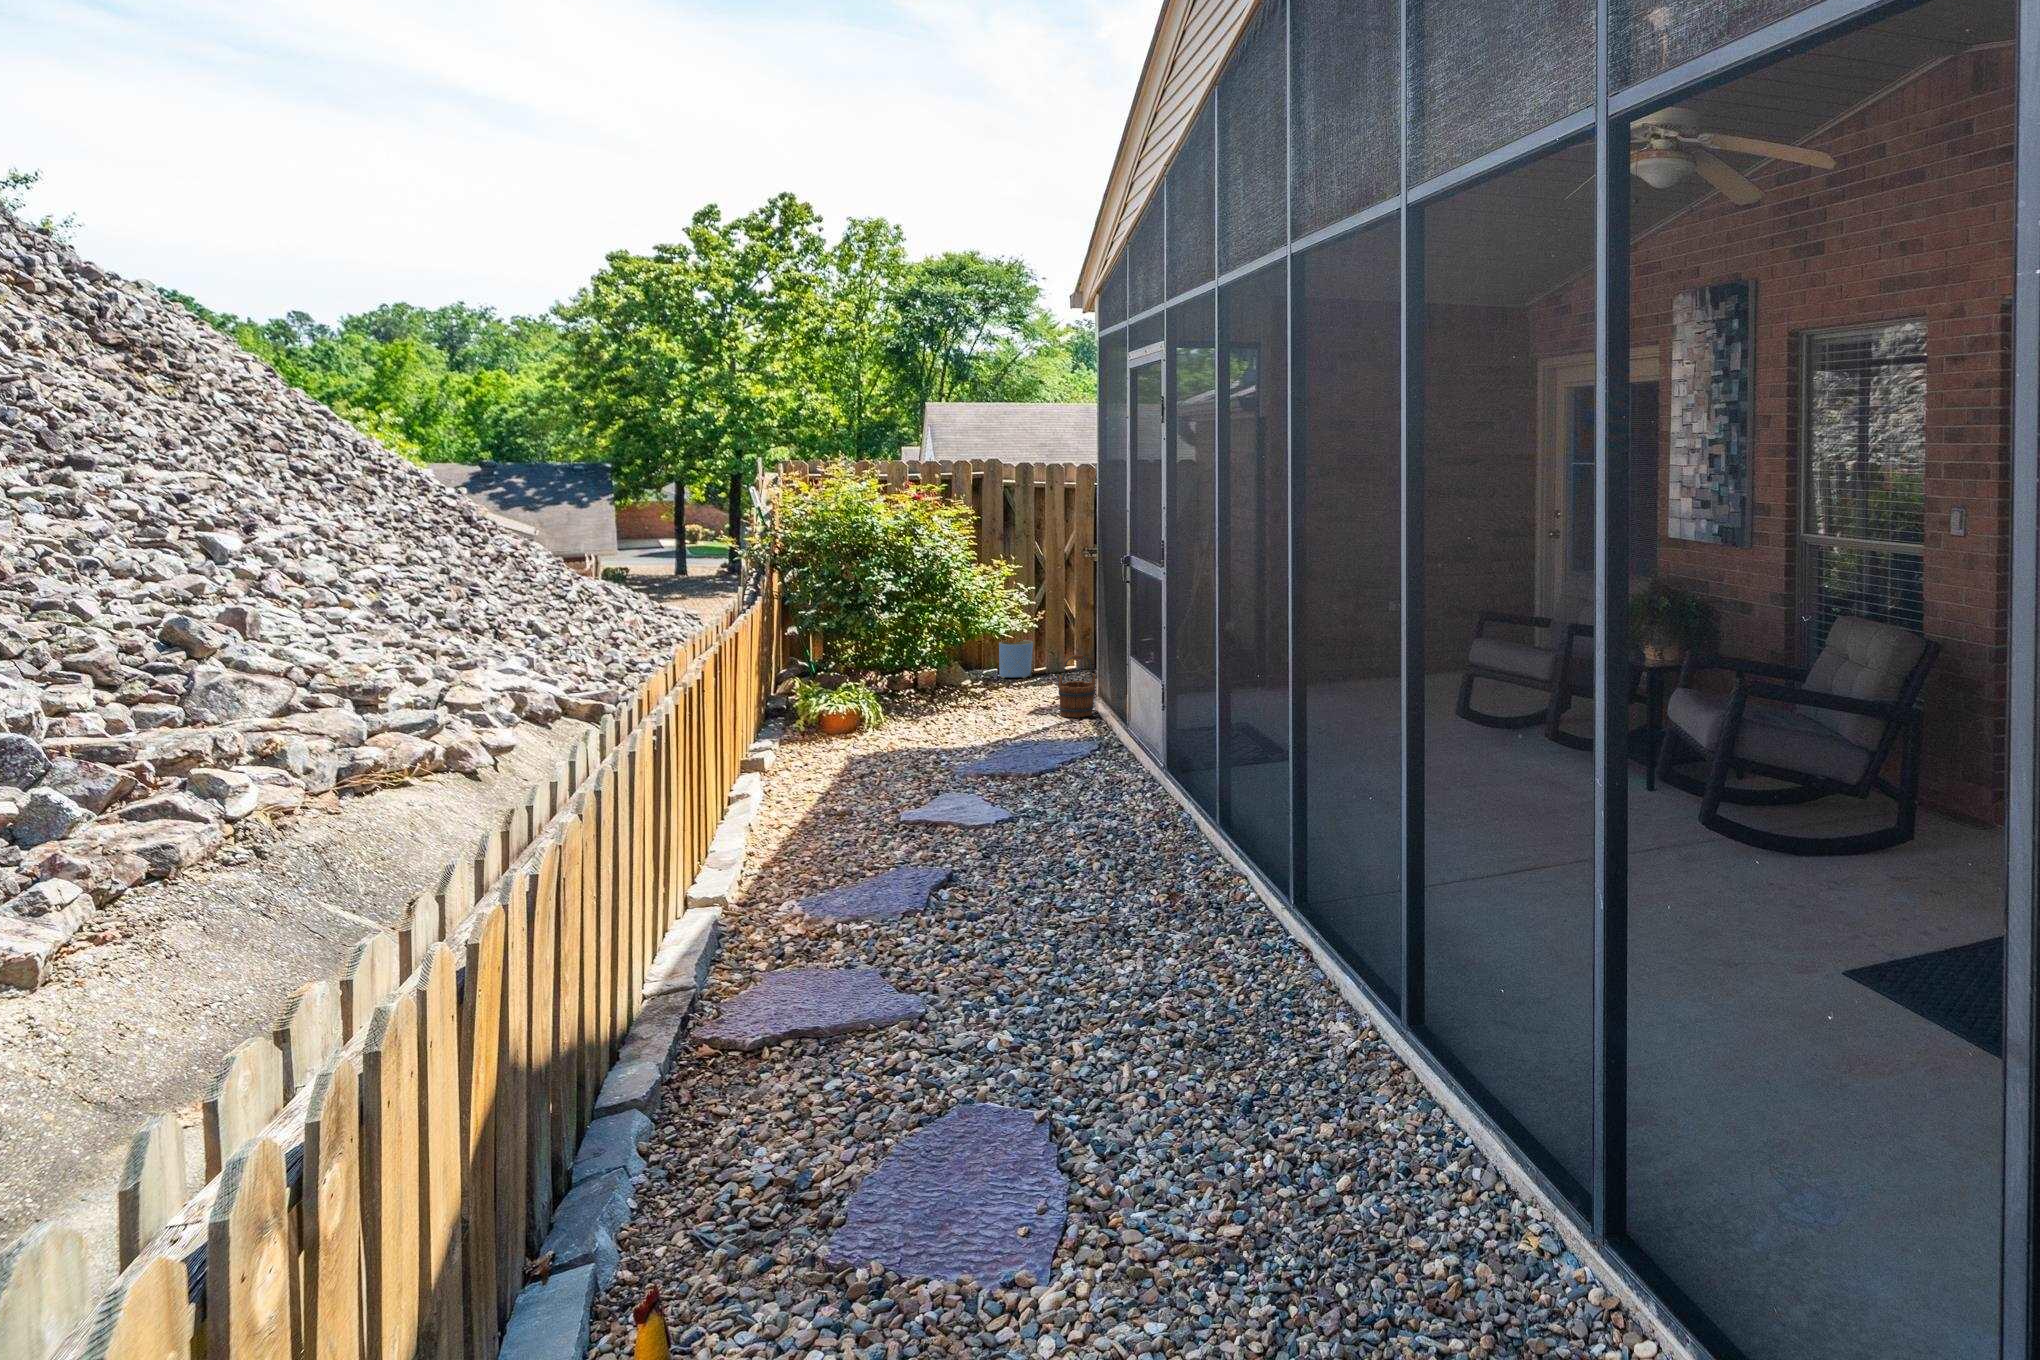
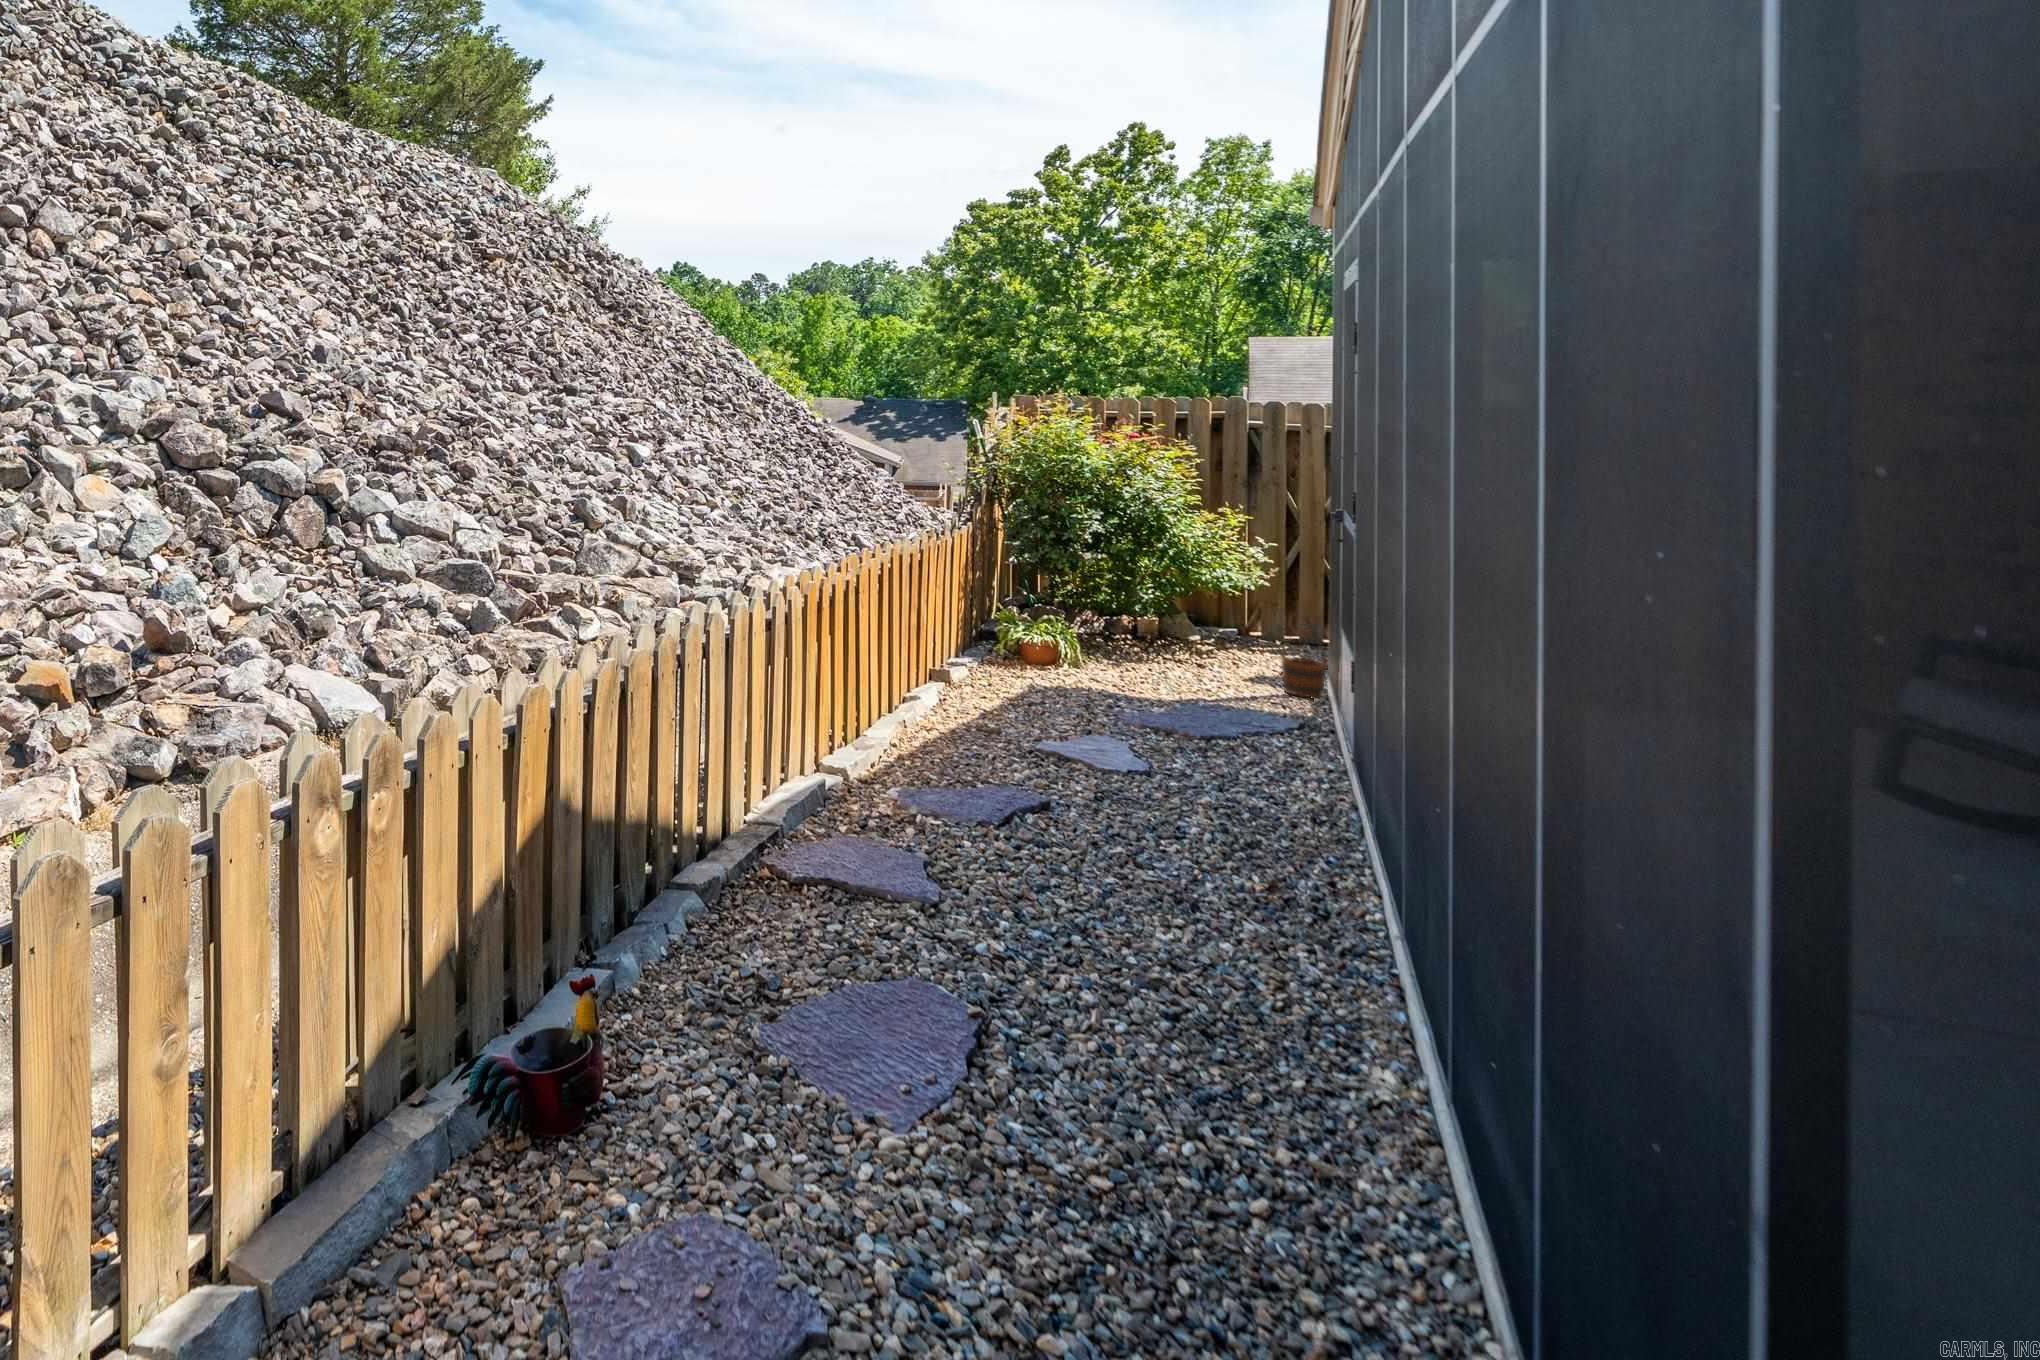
planter: present [999,640,1033,679] -> none [1247,603,1287,645]

